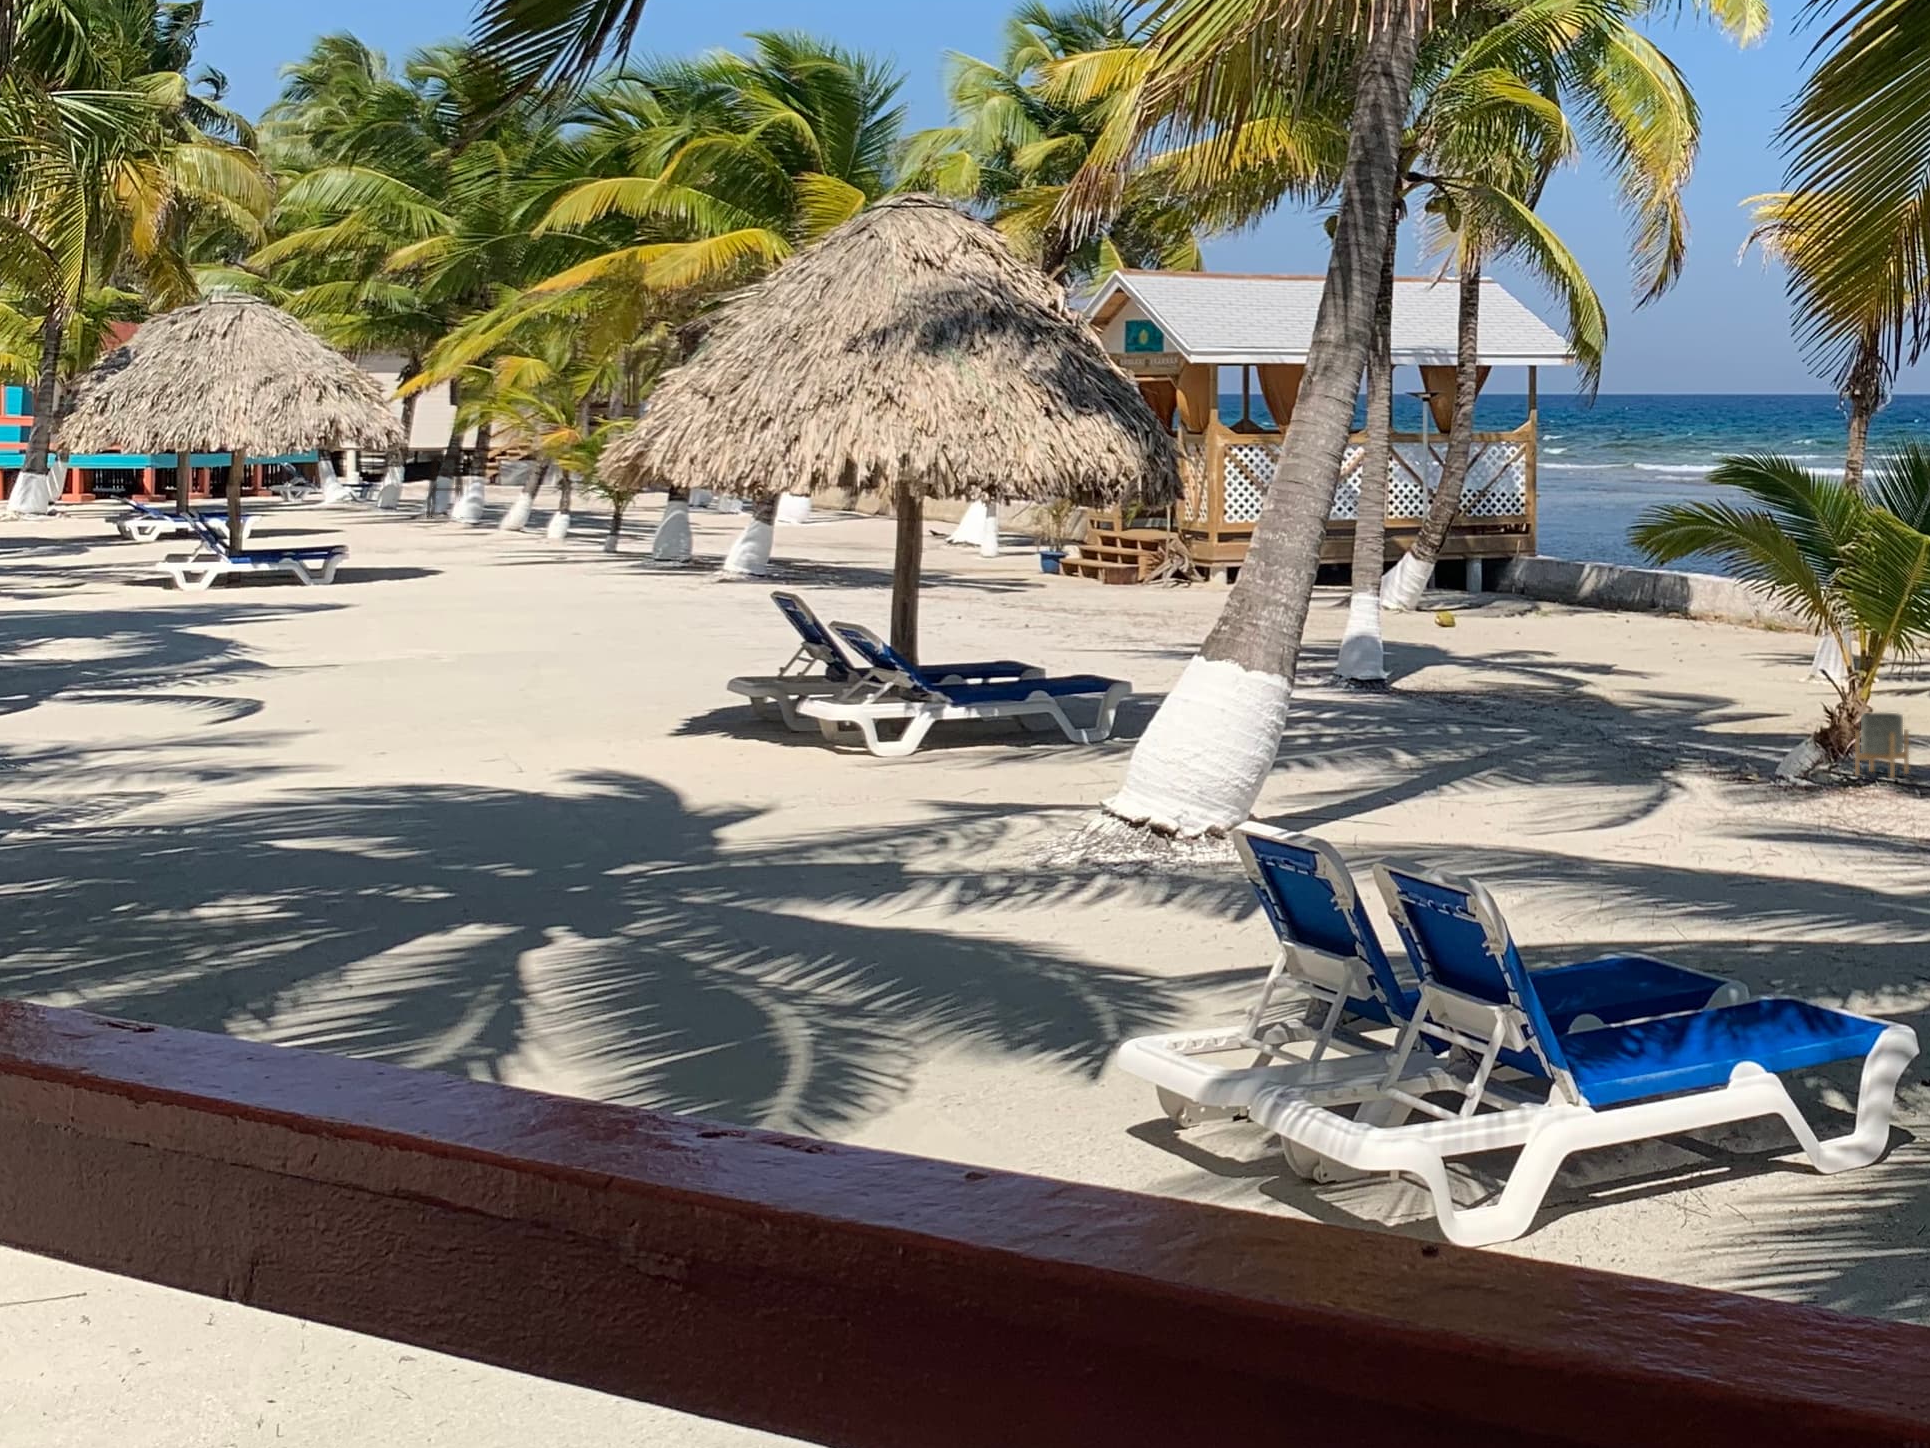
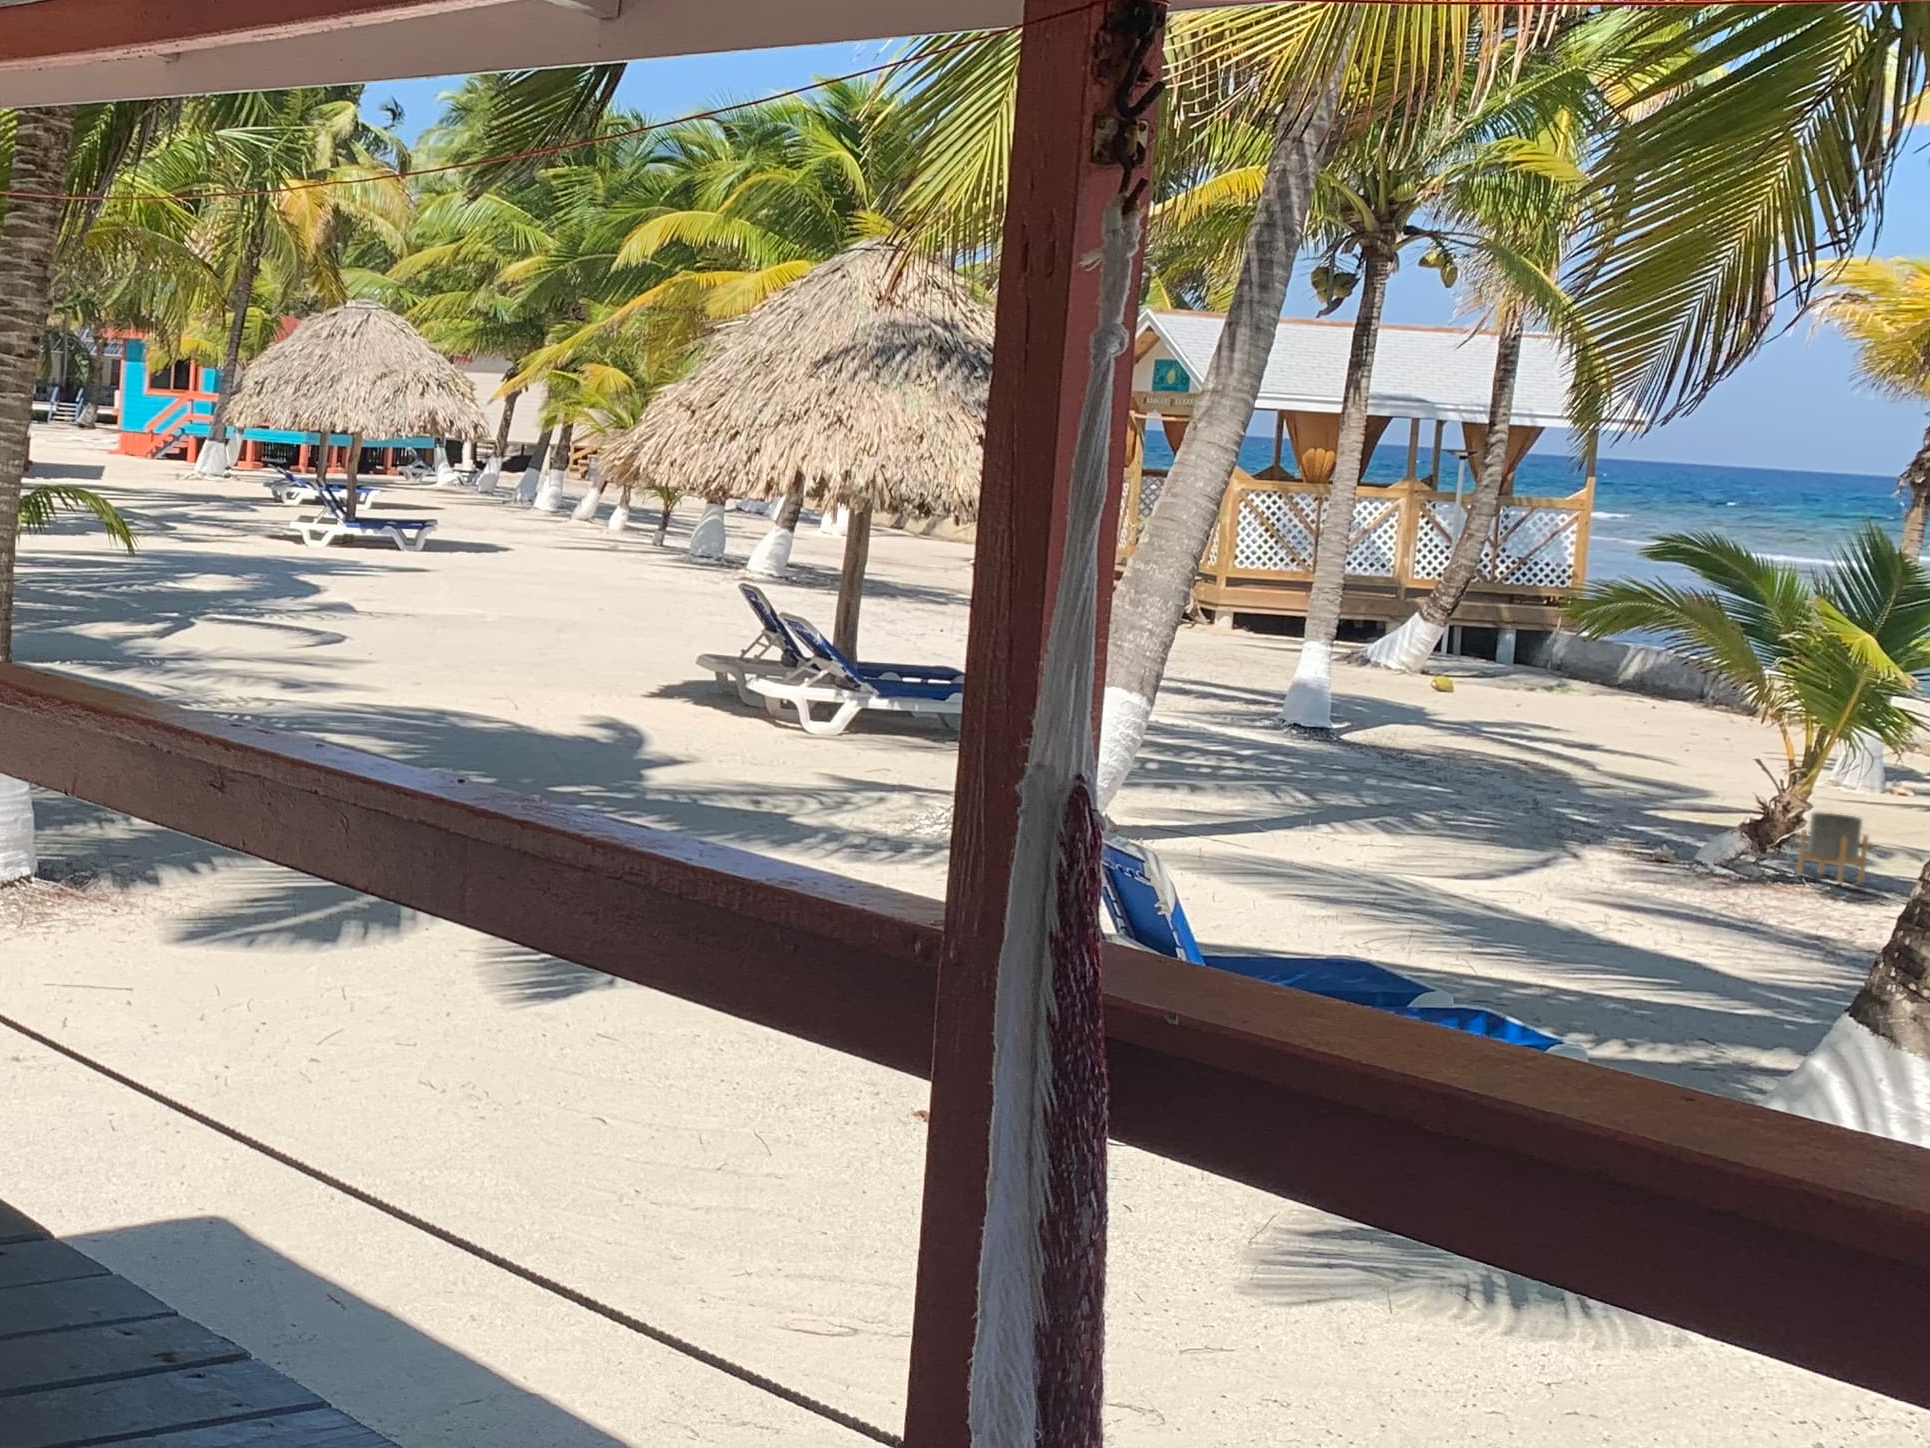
stool: present [426,454,464,517] -> none [515,448,549,506]

